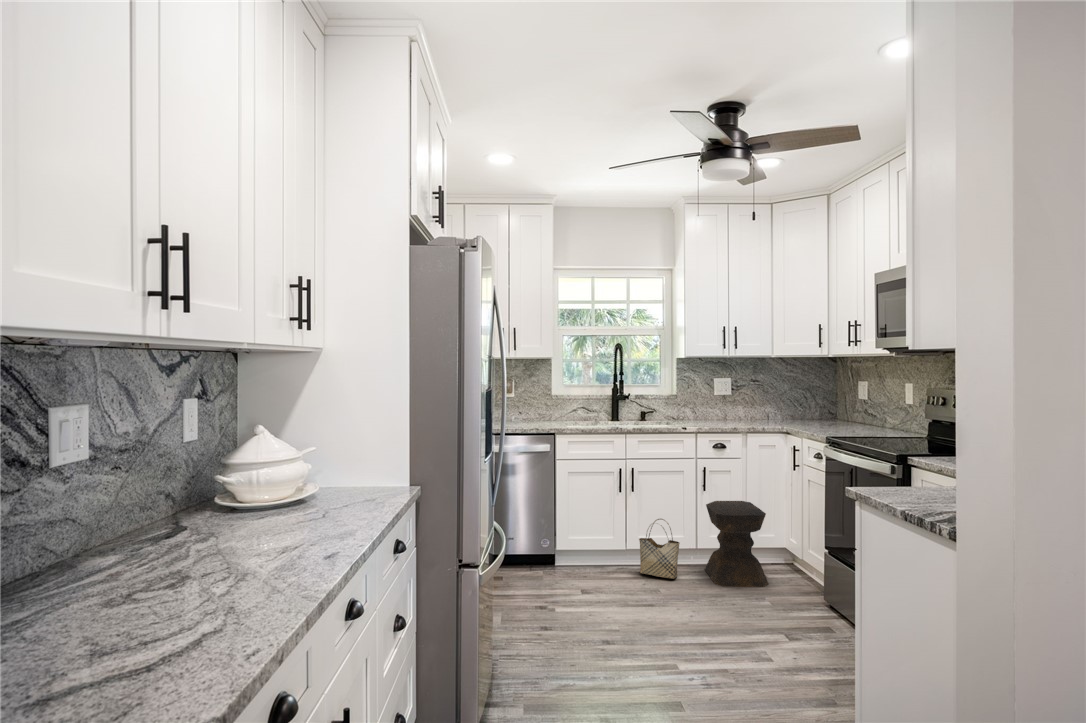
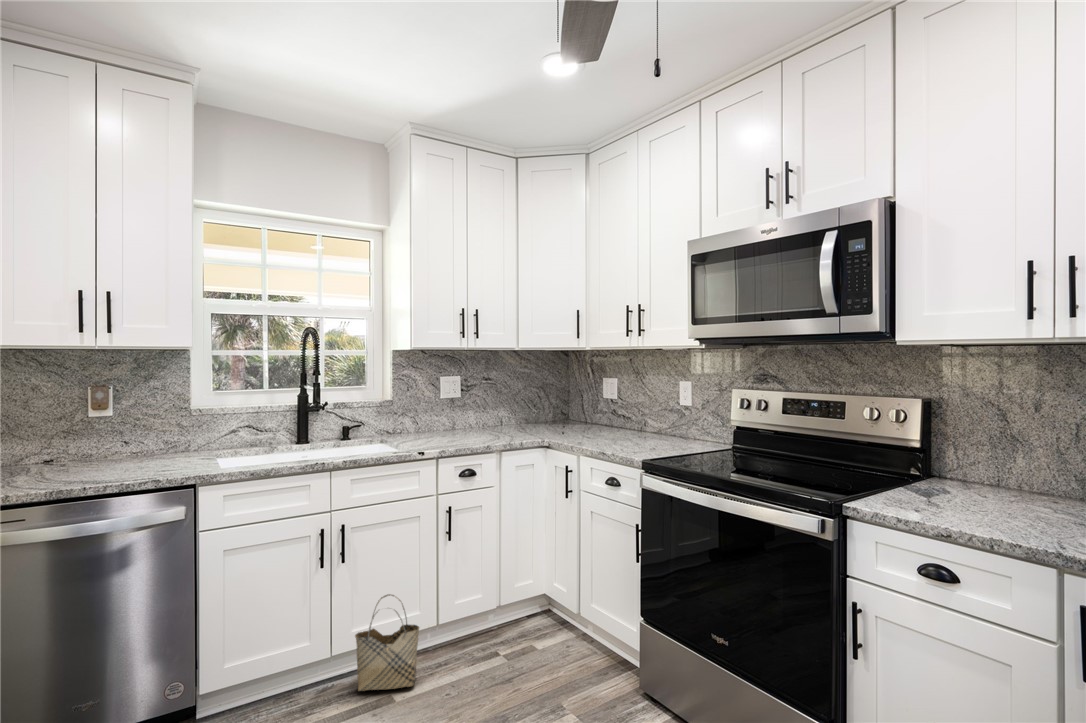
stool: present [705,501,768,587] -> none [447,543,535,677]

